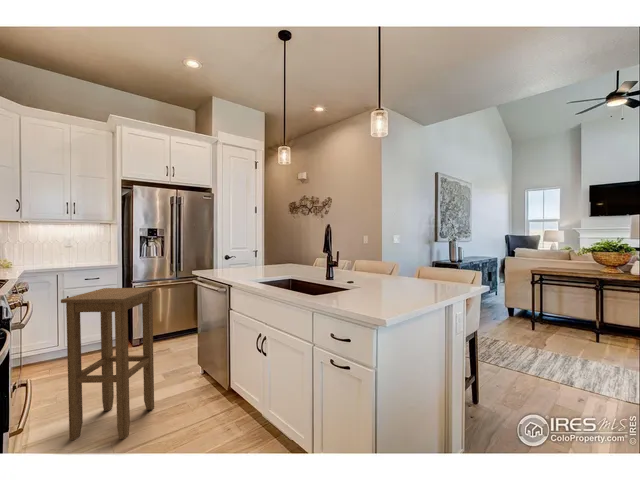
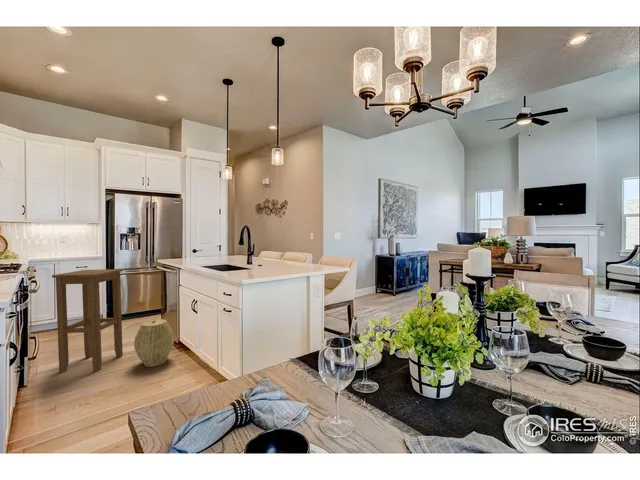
woven basket: none [176,359,229,431] -> present [134,319,174,367]

